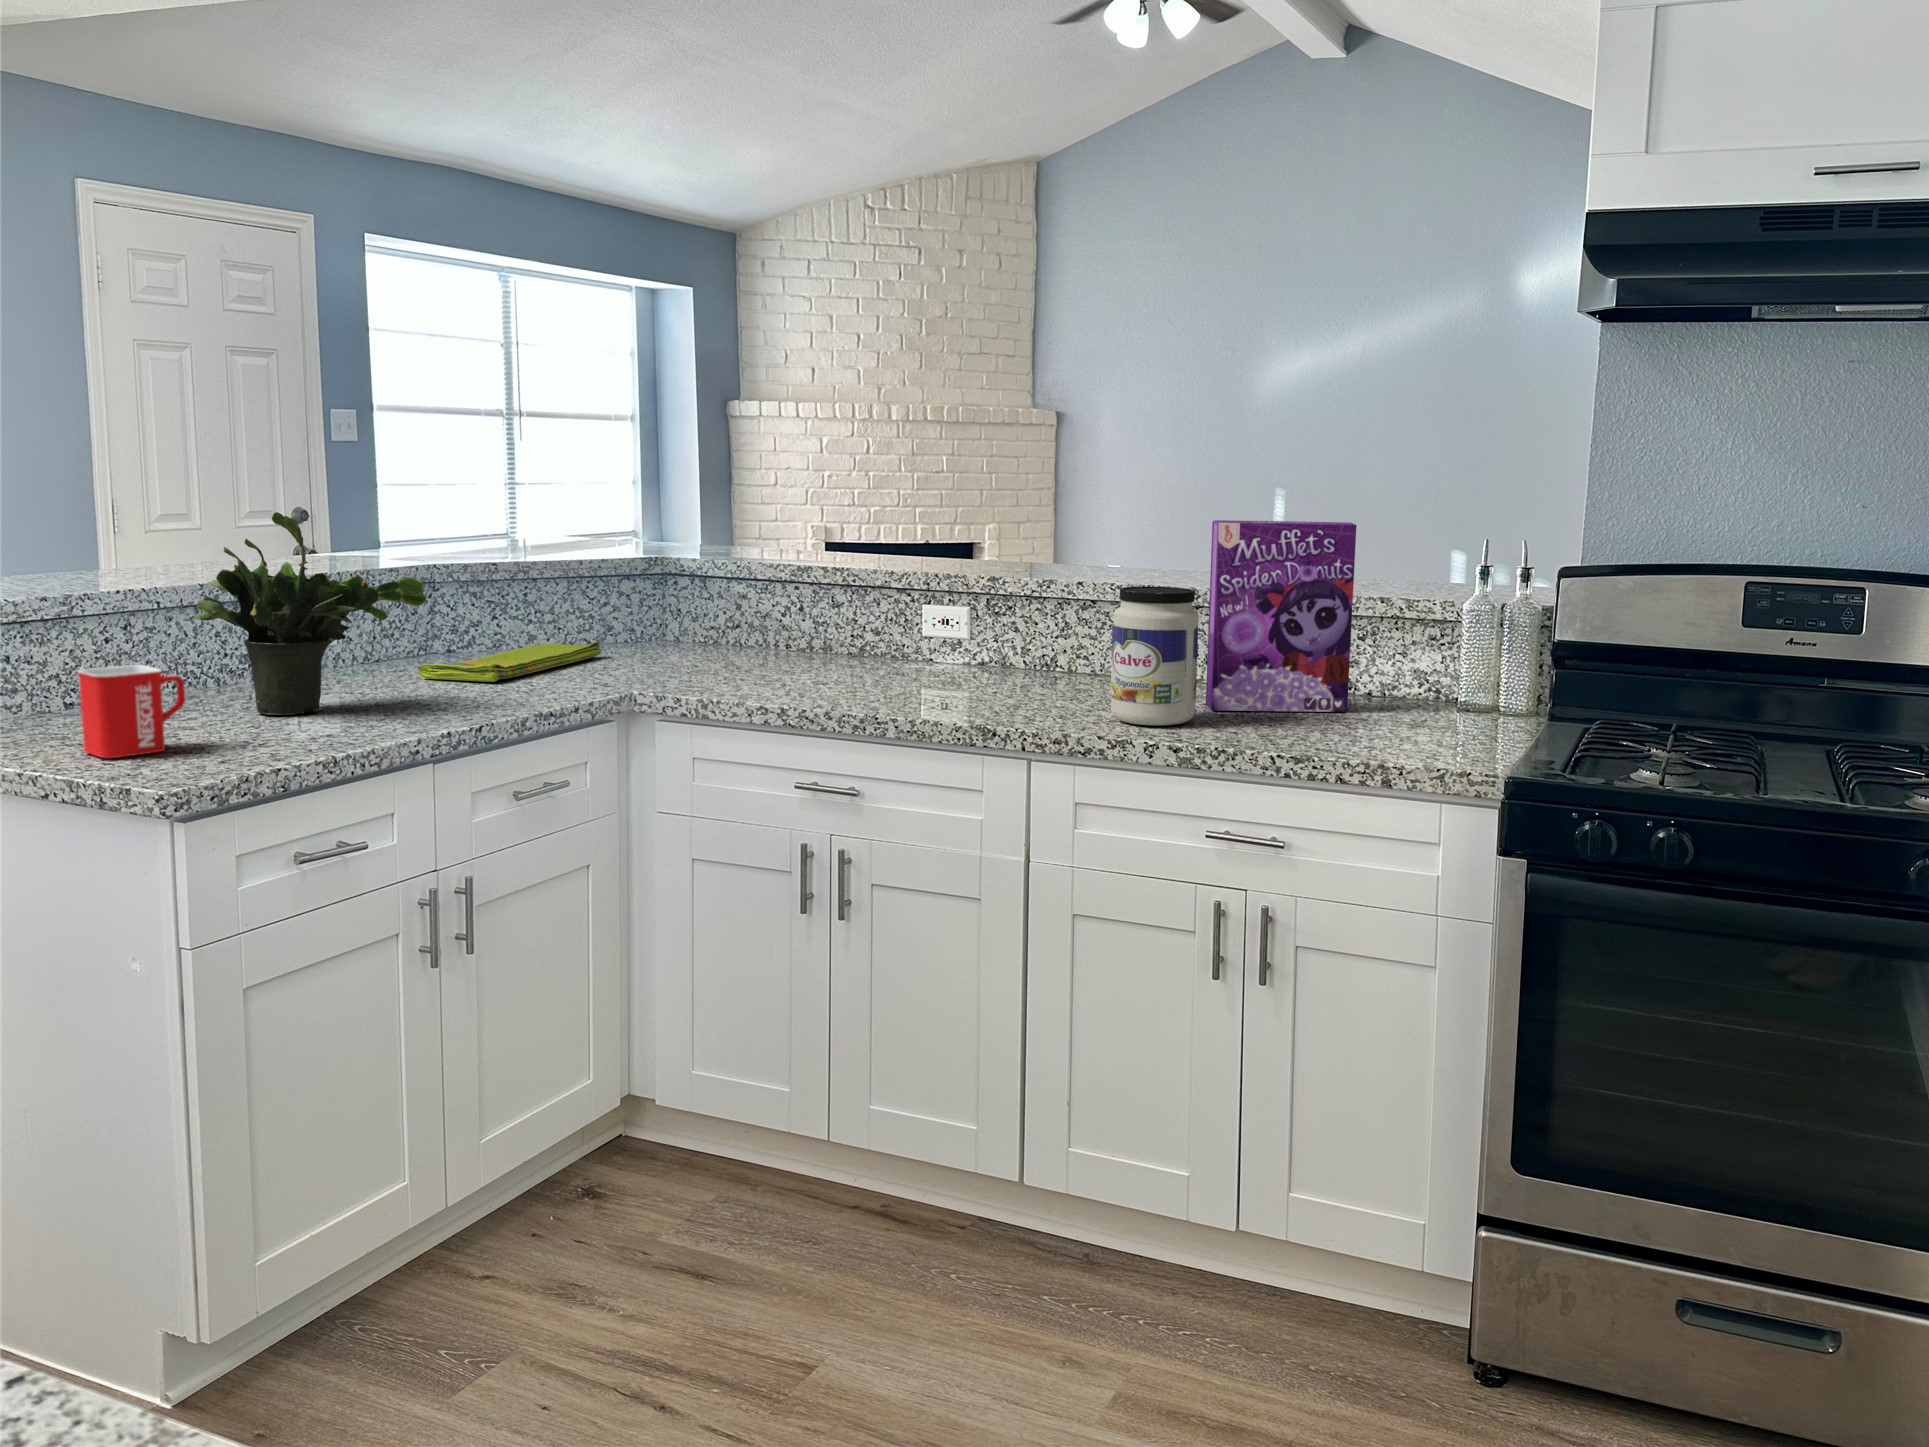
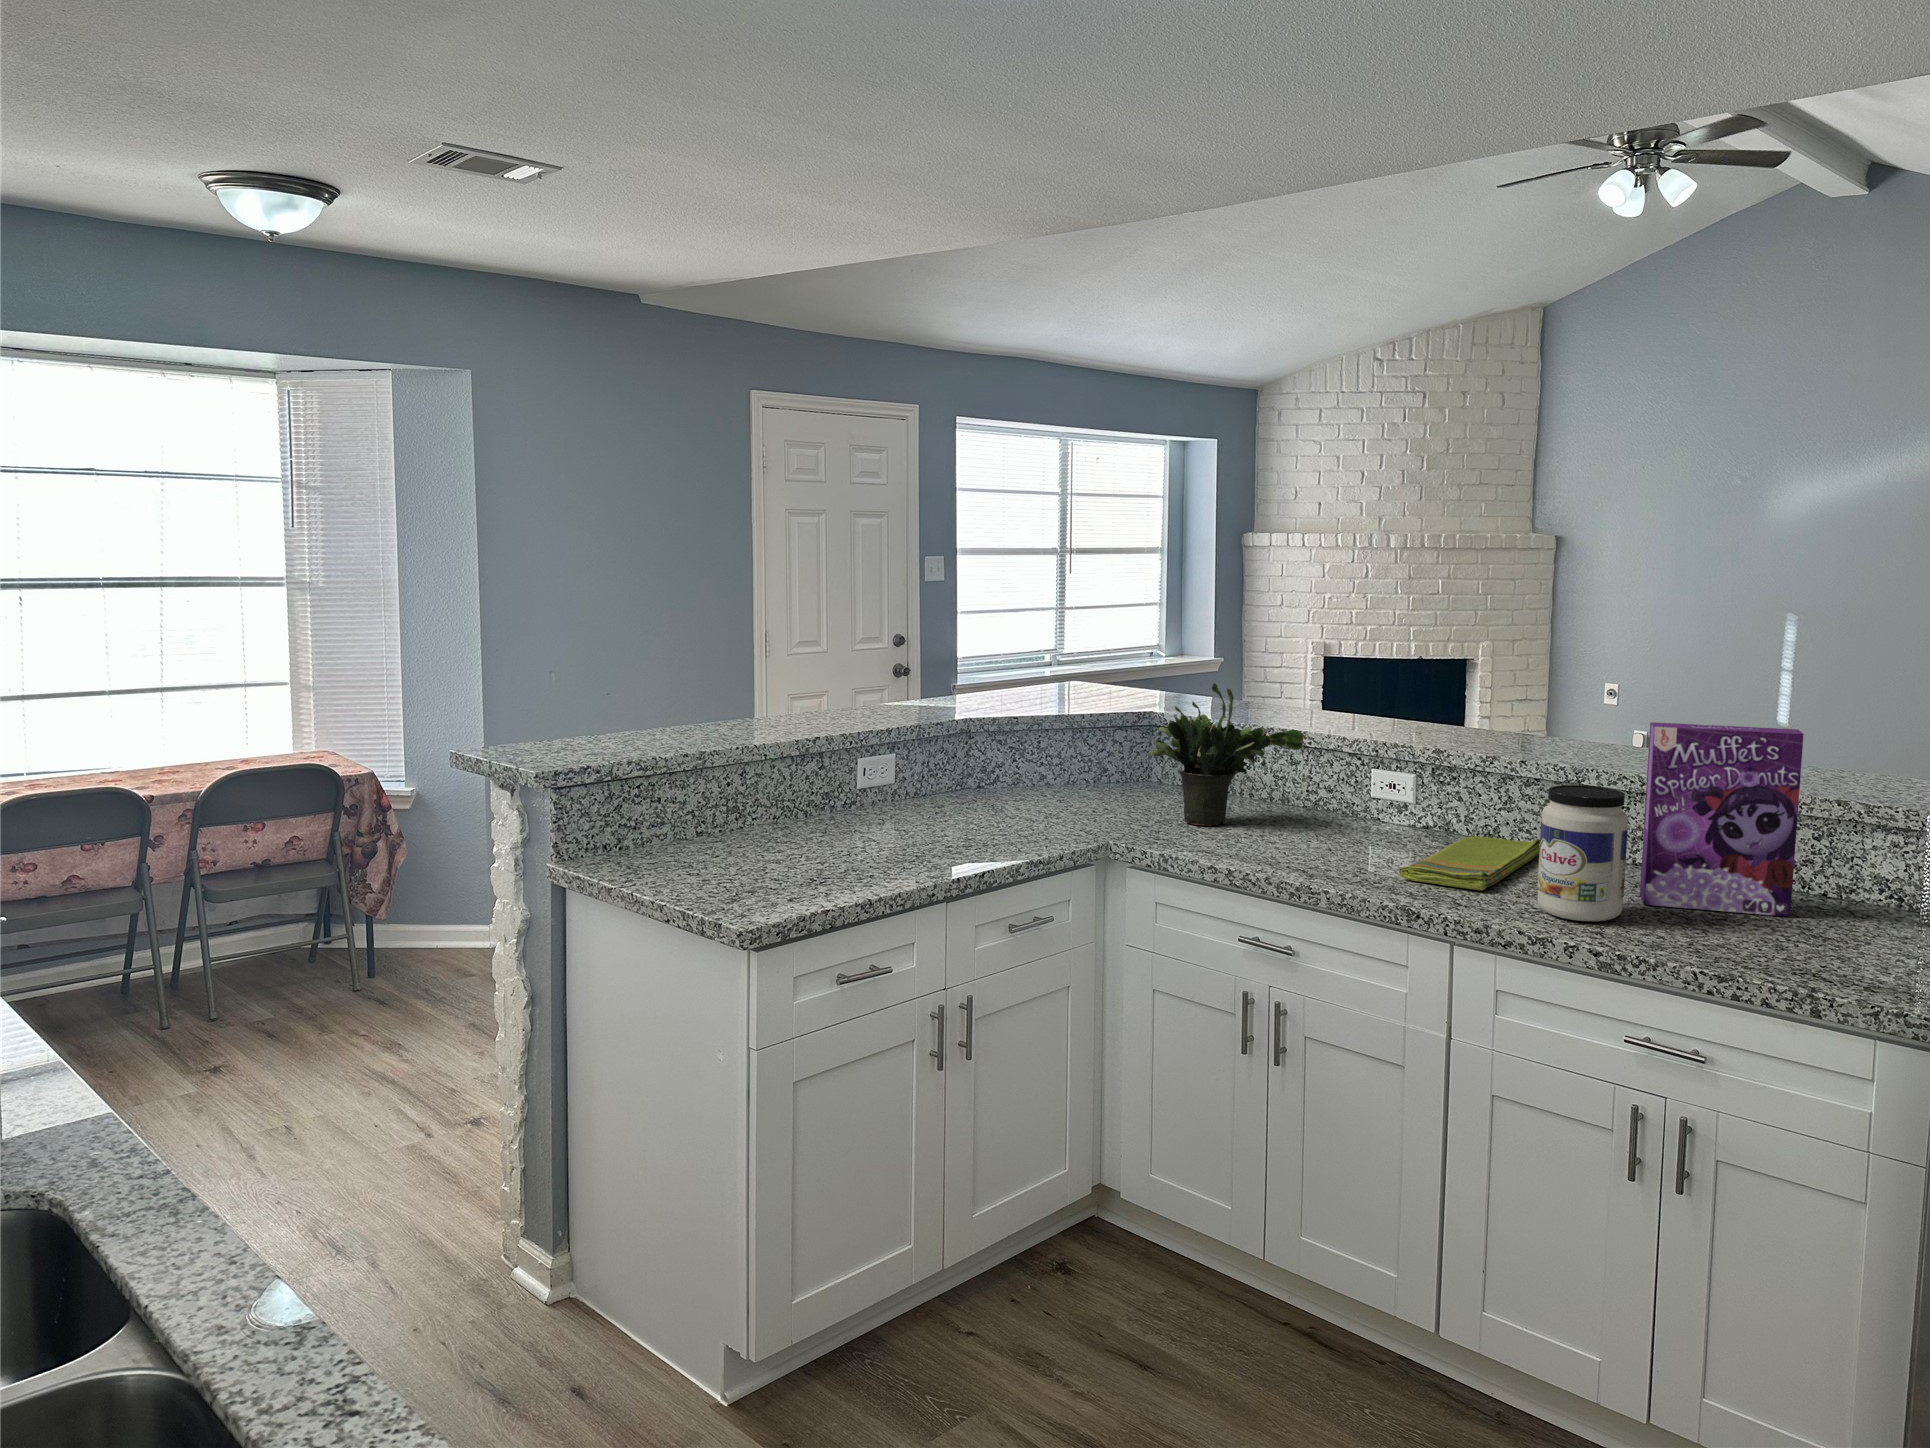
potted plant: present [192,512,427,715] -> present [1148,683,1305,826]
dish towel: present [418,641,601,682] -> present [1399,836,1540,890]
mug: present [77,665,185,758] -> none [695,818,768,892]

